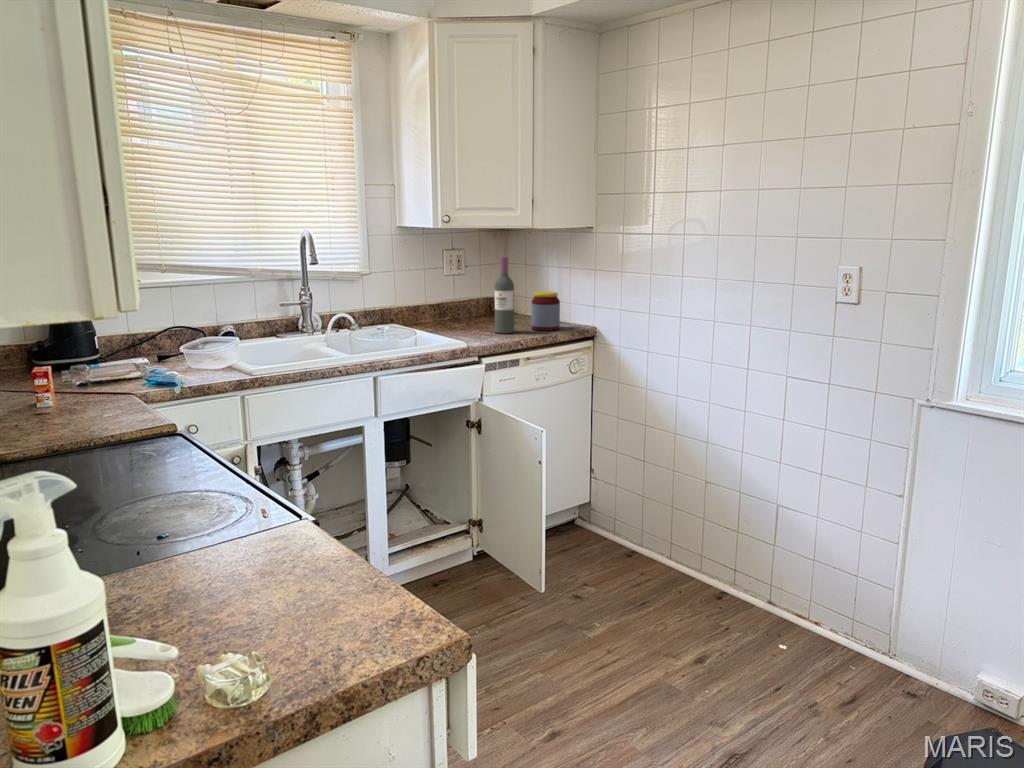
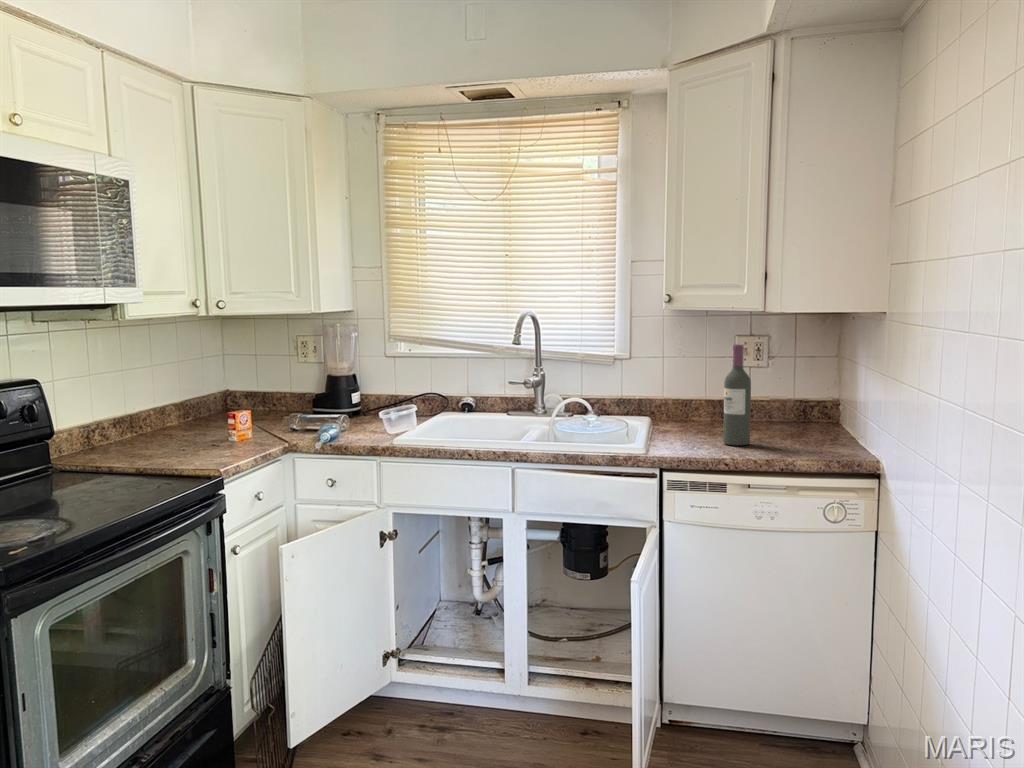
jar: present [531,291,560,331] -> none [783,395,826,450]

